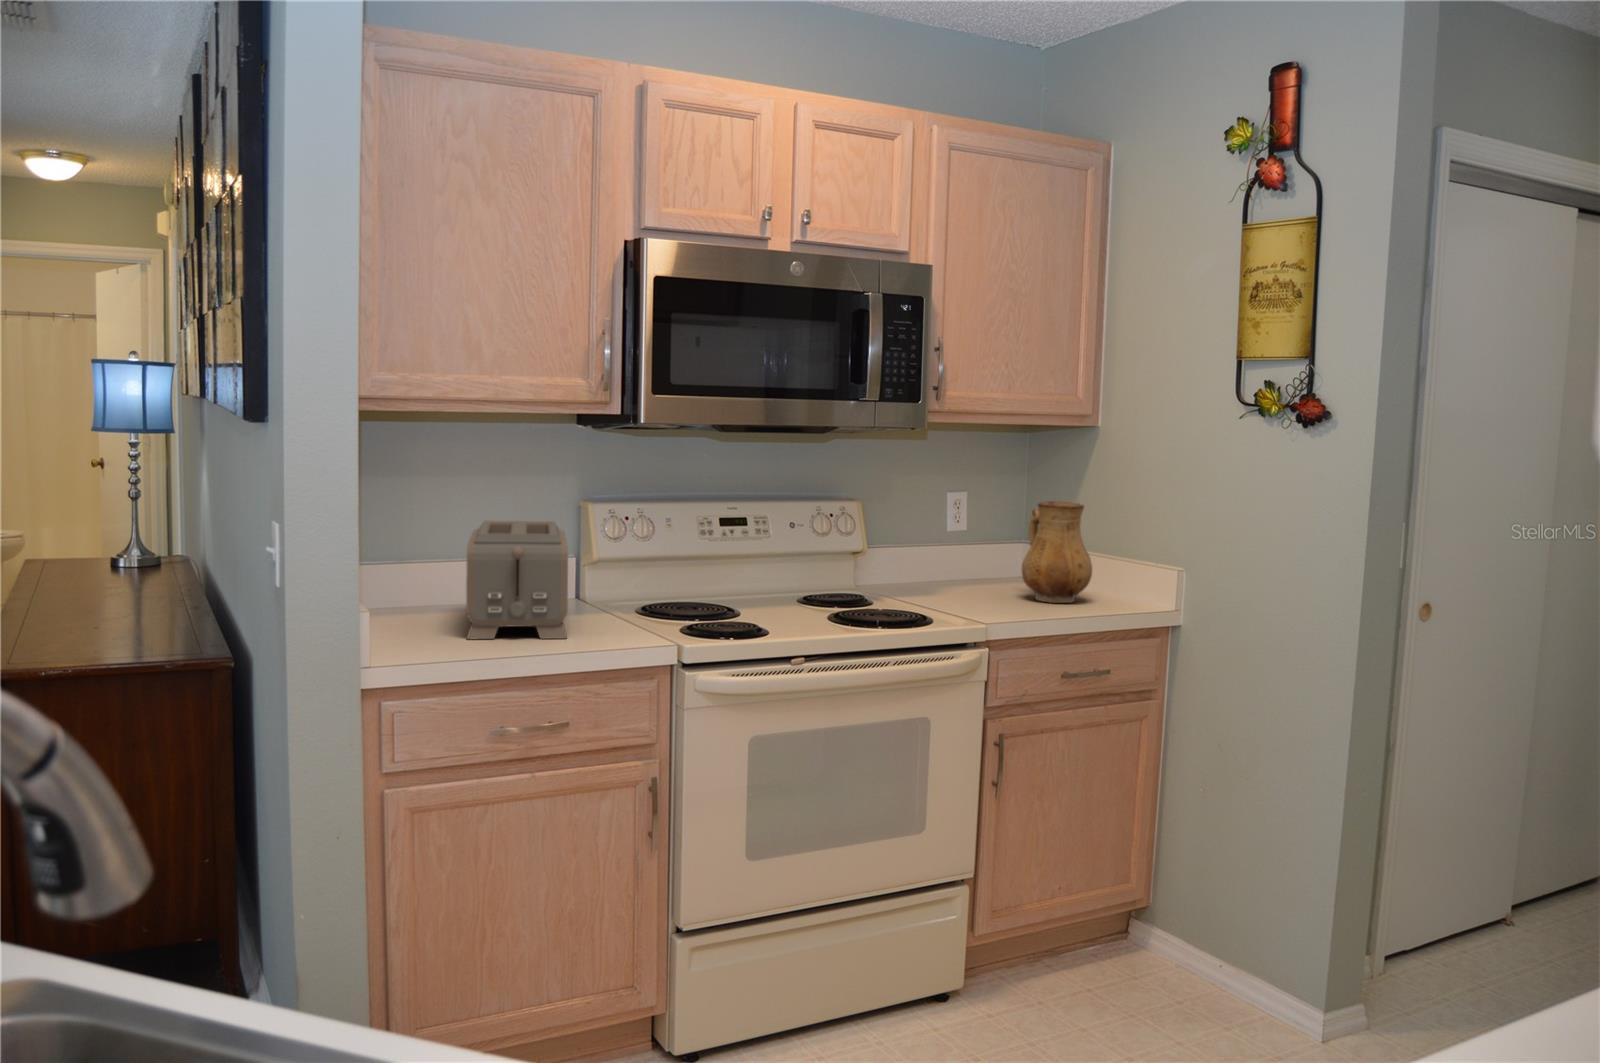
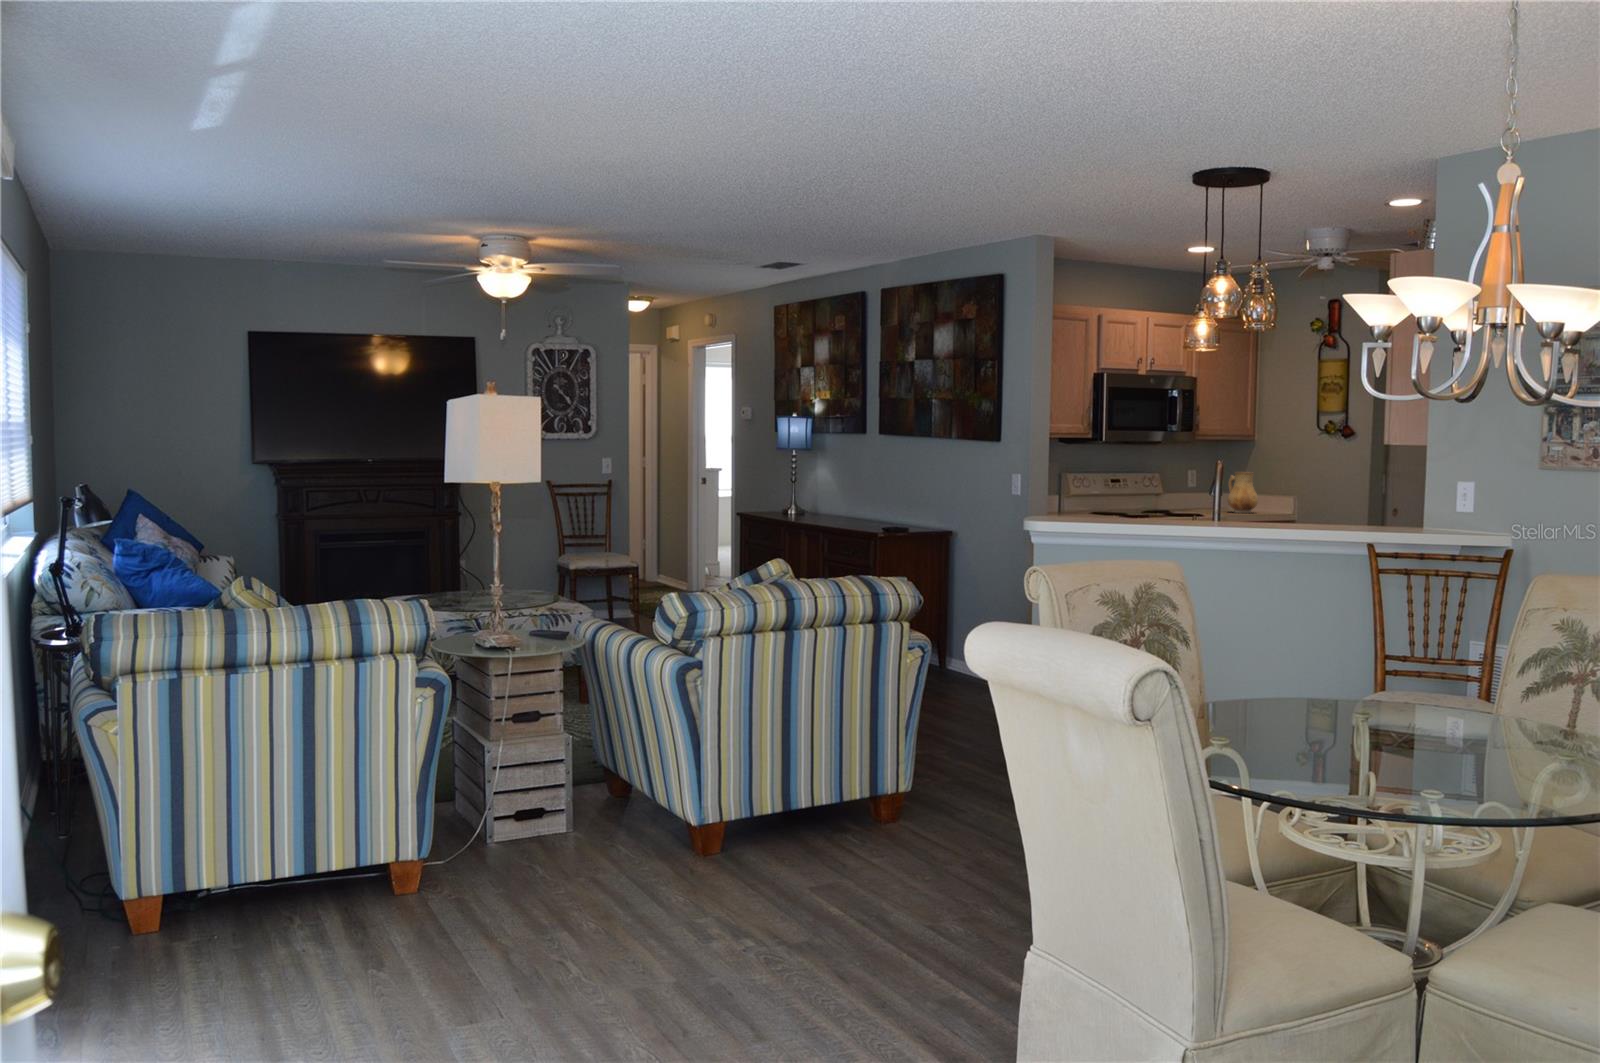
toaster: present [466,521,568,639] -> none [1035,479,1090,517]

